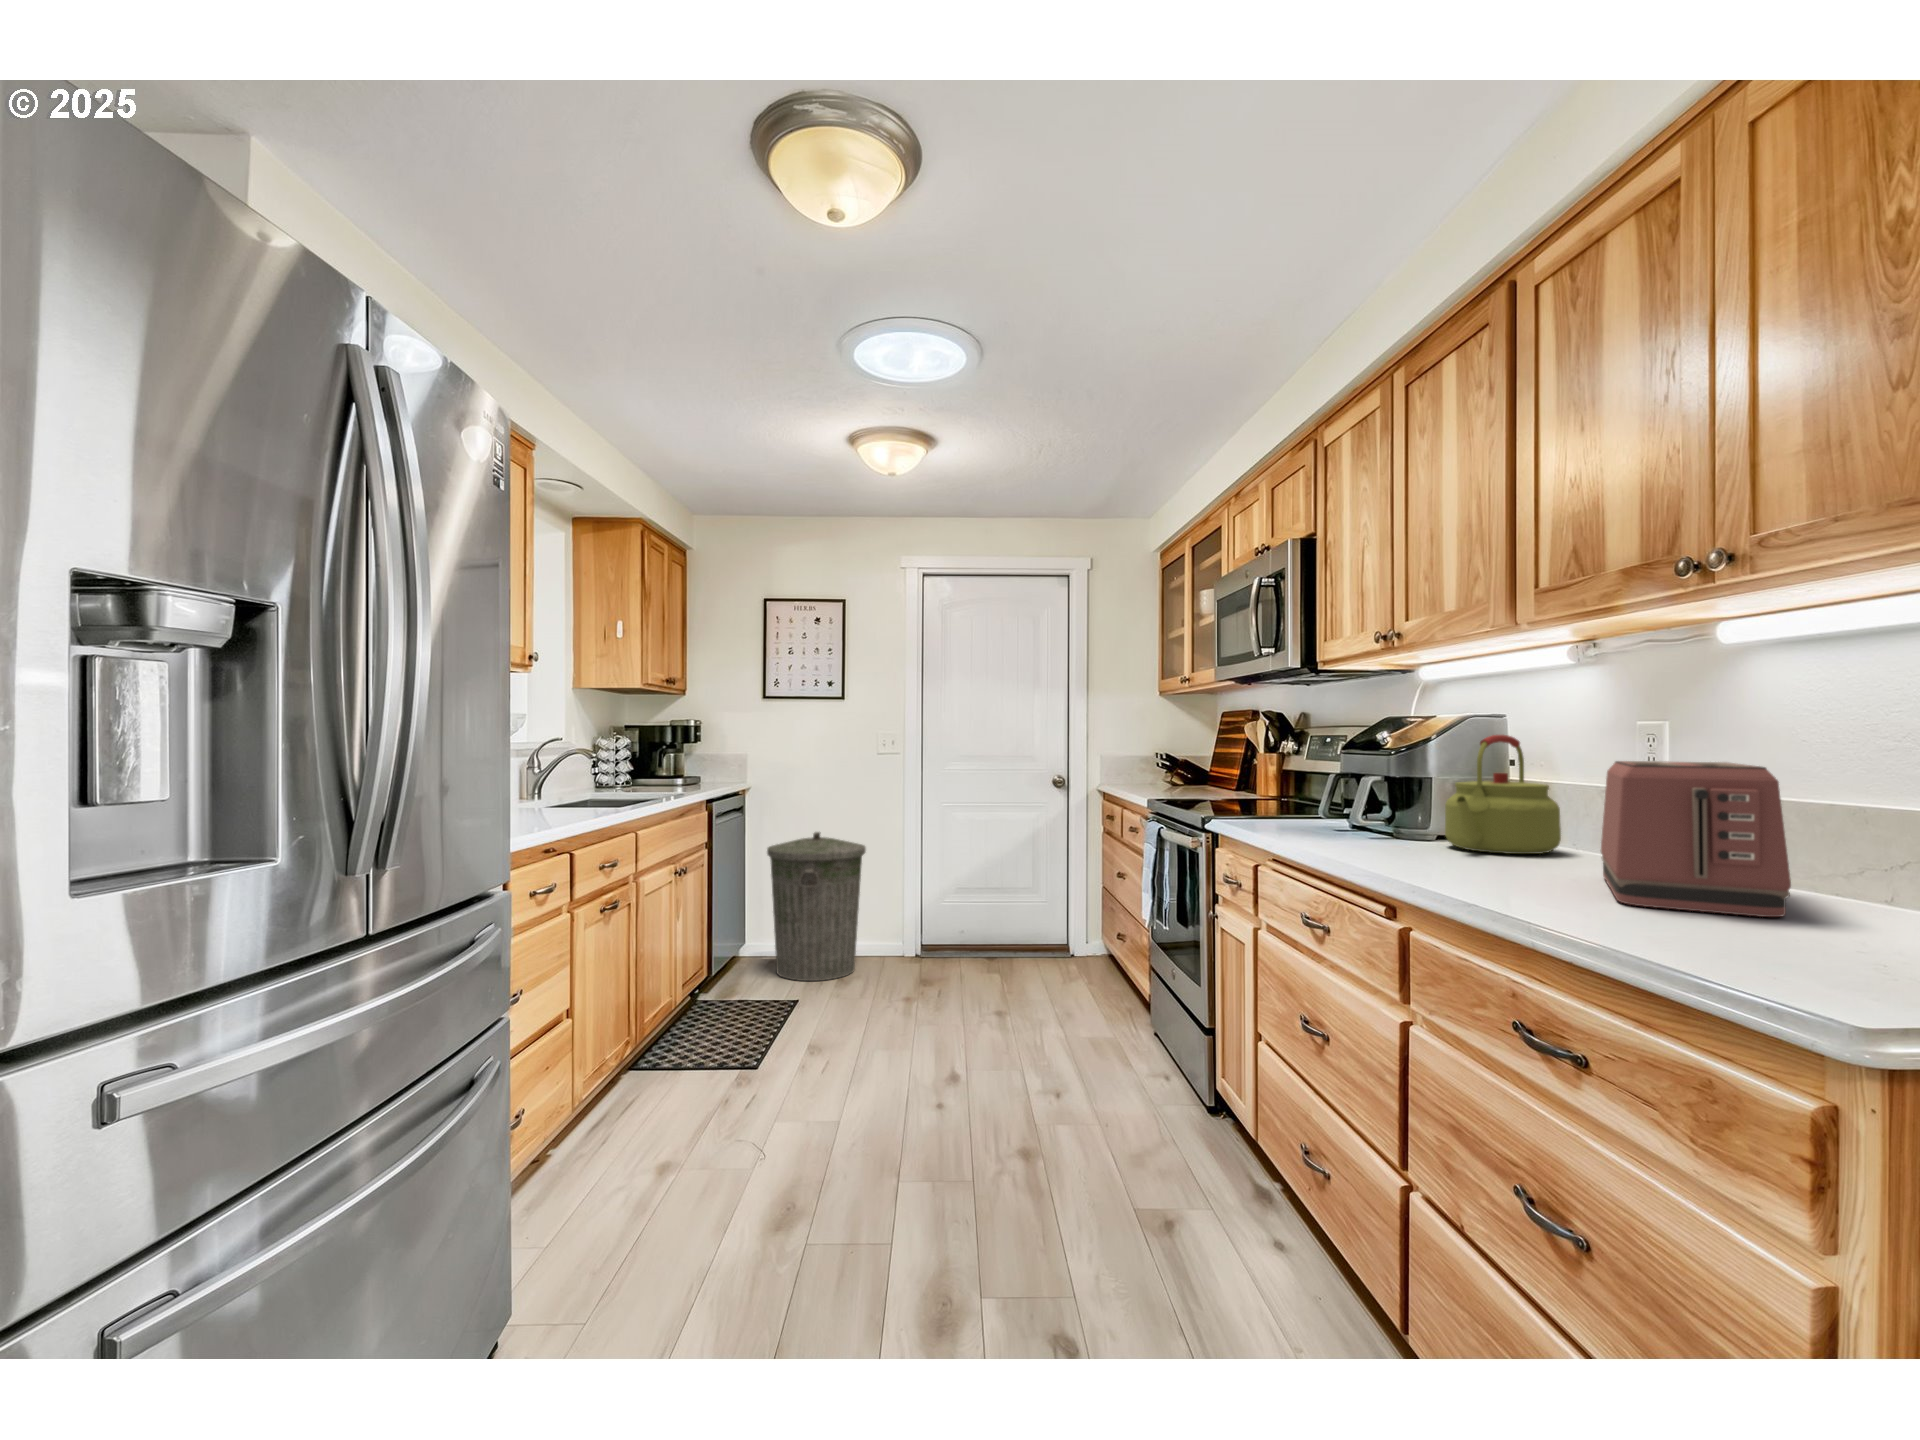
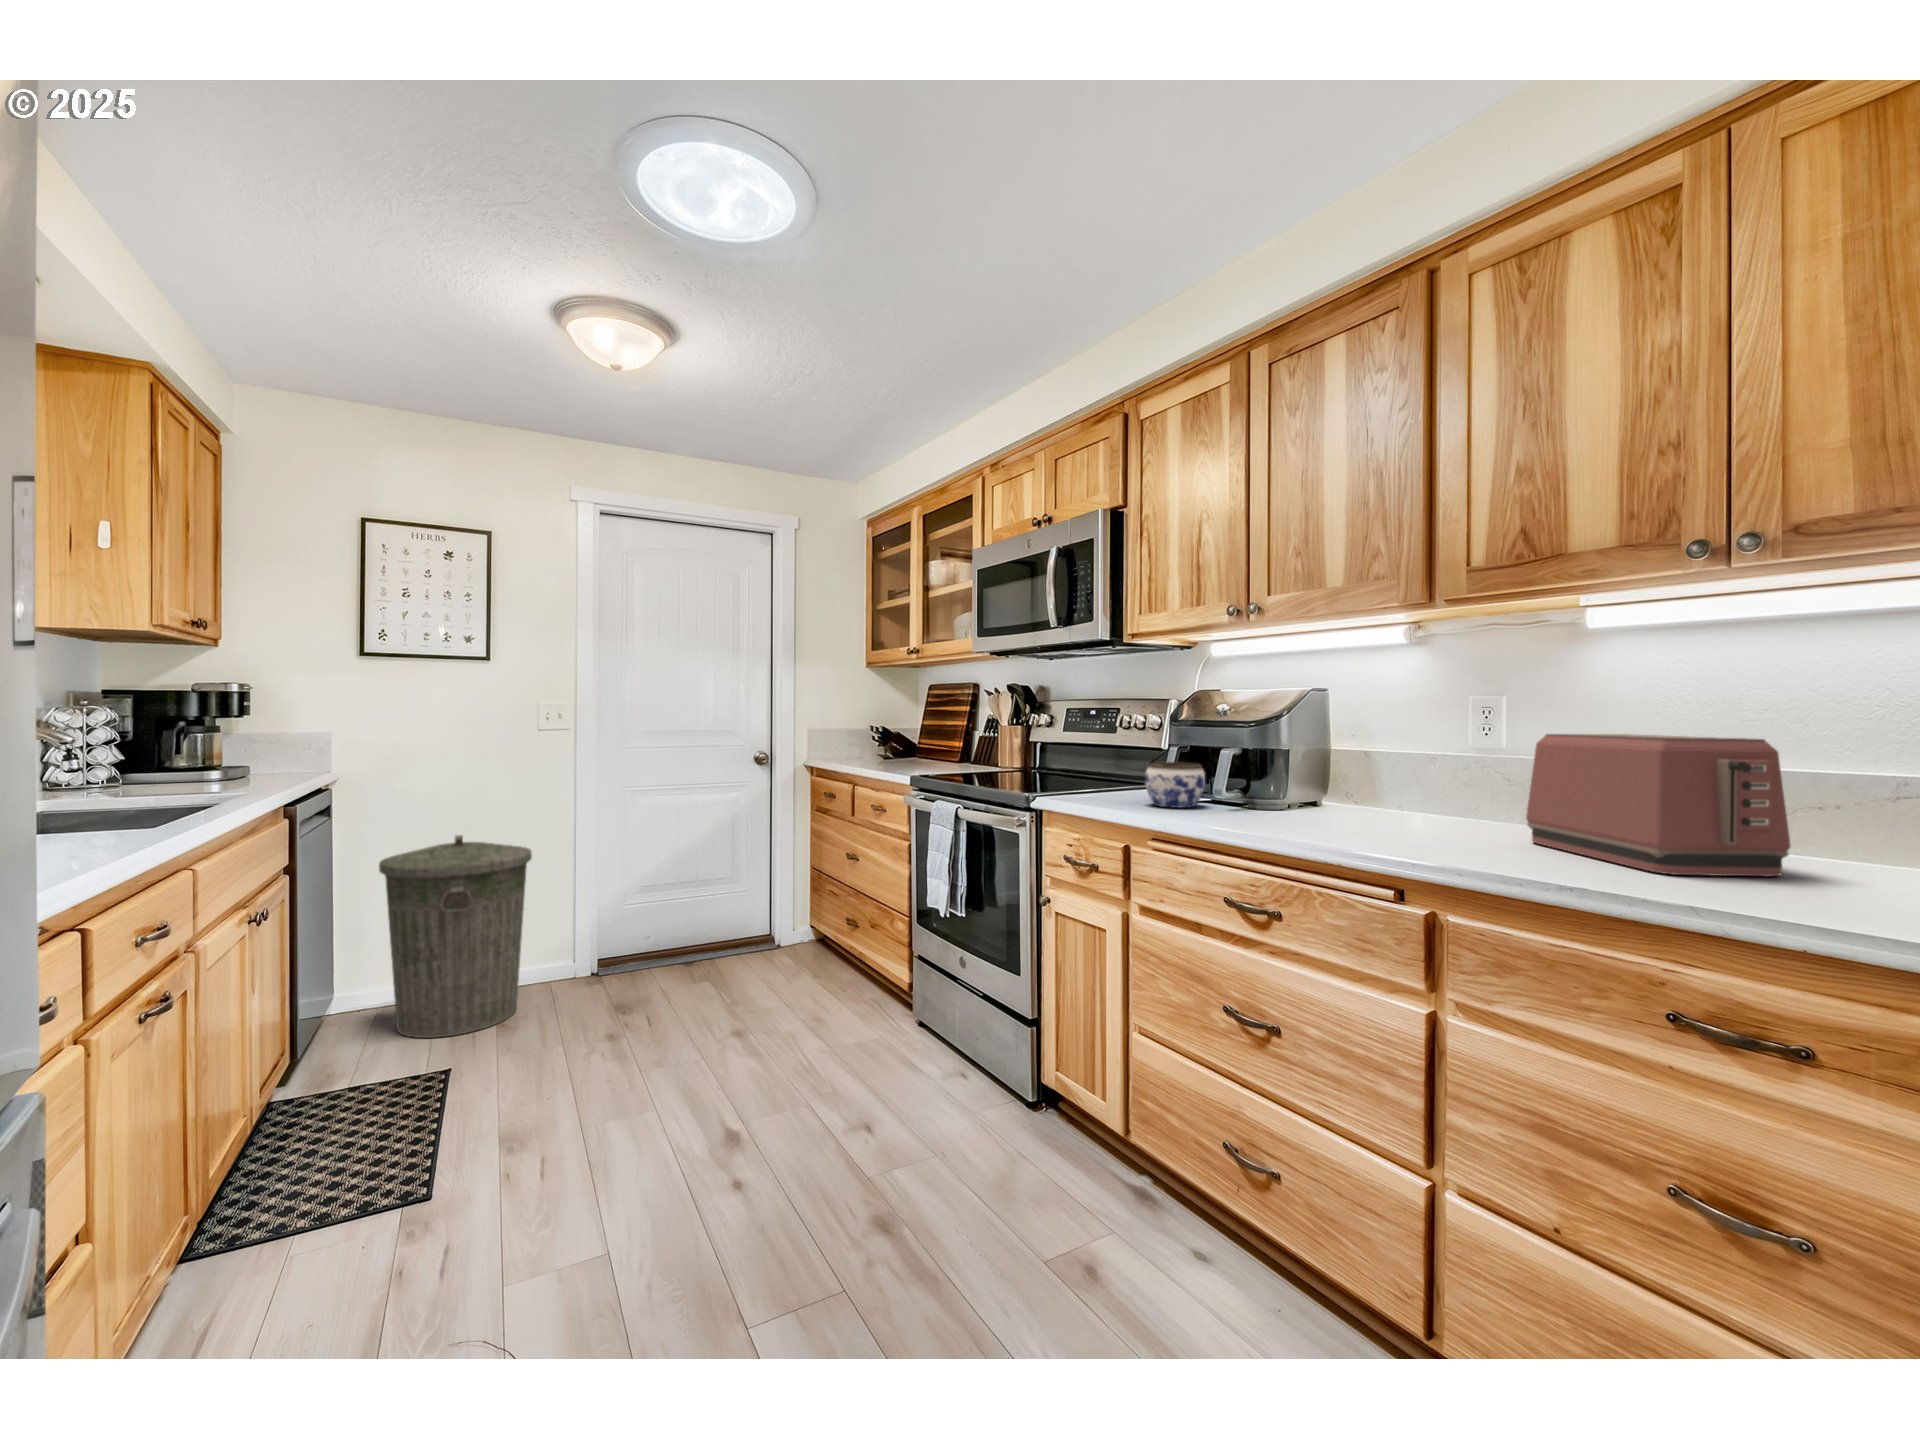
kettle: present [1445,735,1561,854] -> none [1312,709,1416,822]
jar: none [1297,787,1360,832] -> present [1145,762,1205,808]

